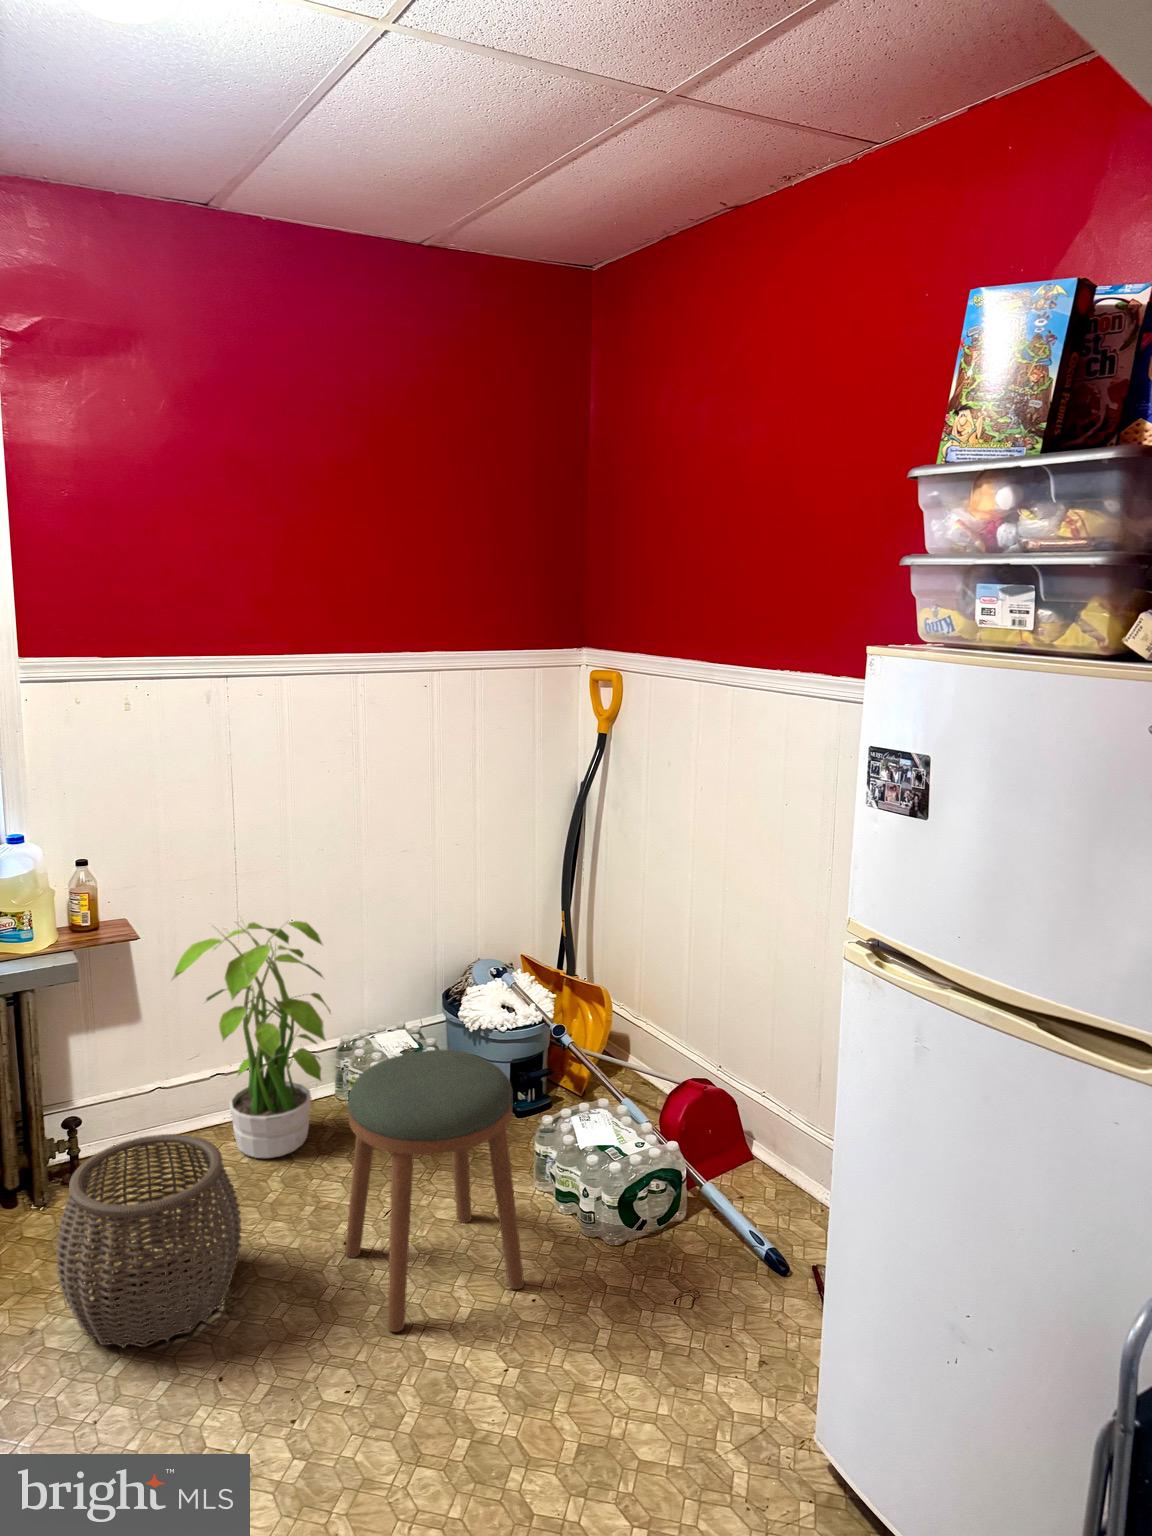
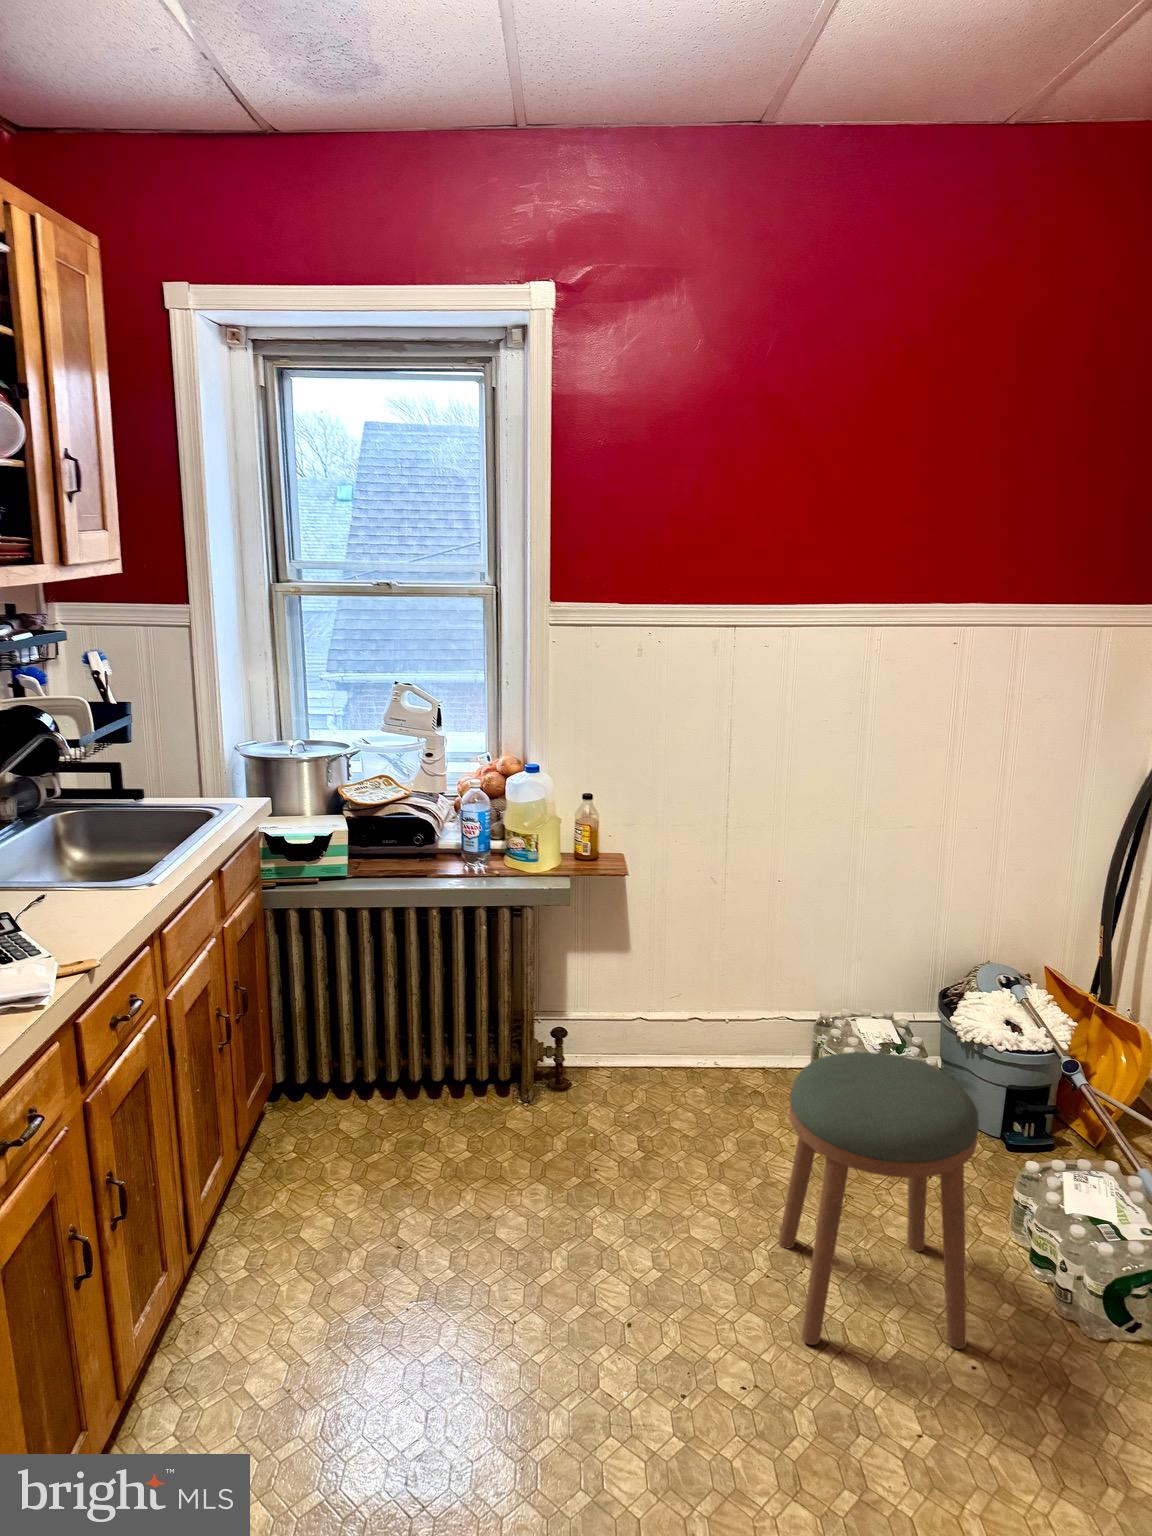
potted plant: present [171,921,330,1158] -> none [652,867,808,1119]
woven basket: present [56,1134,242,1348] -> none [510,1068,678,1269]

